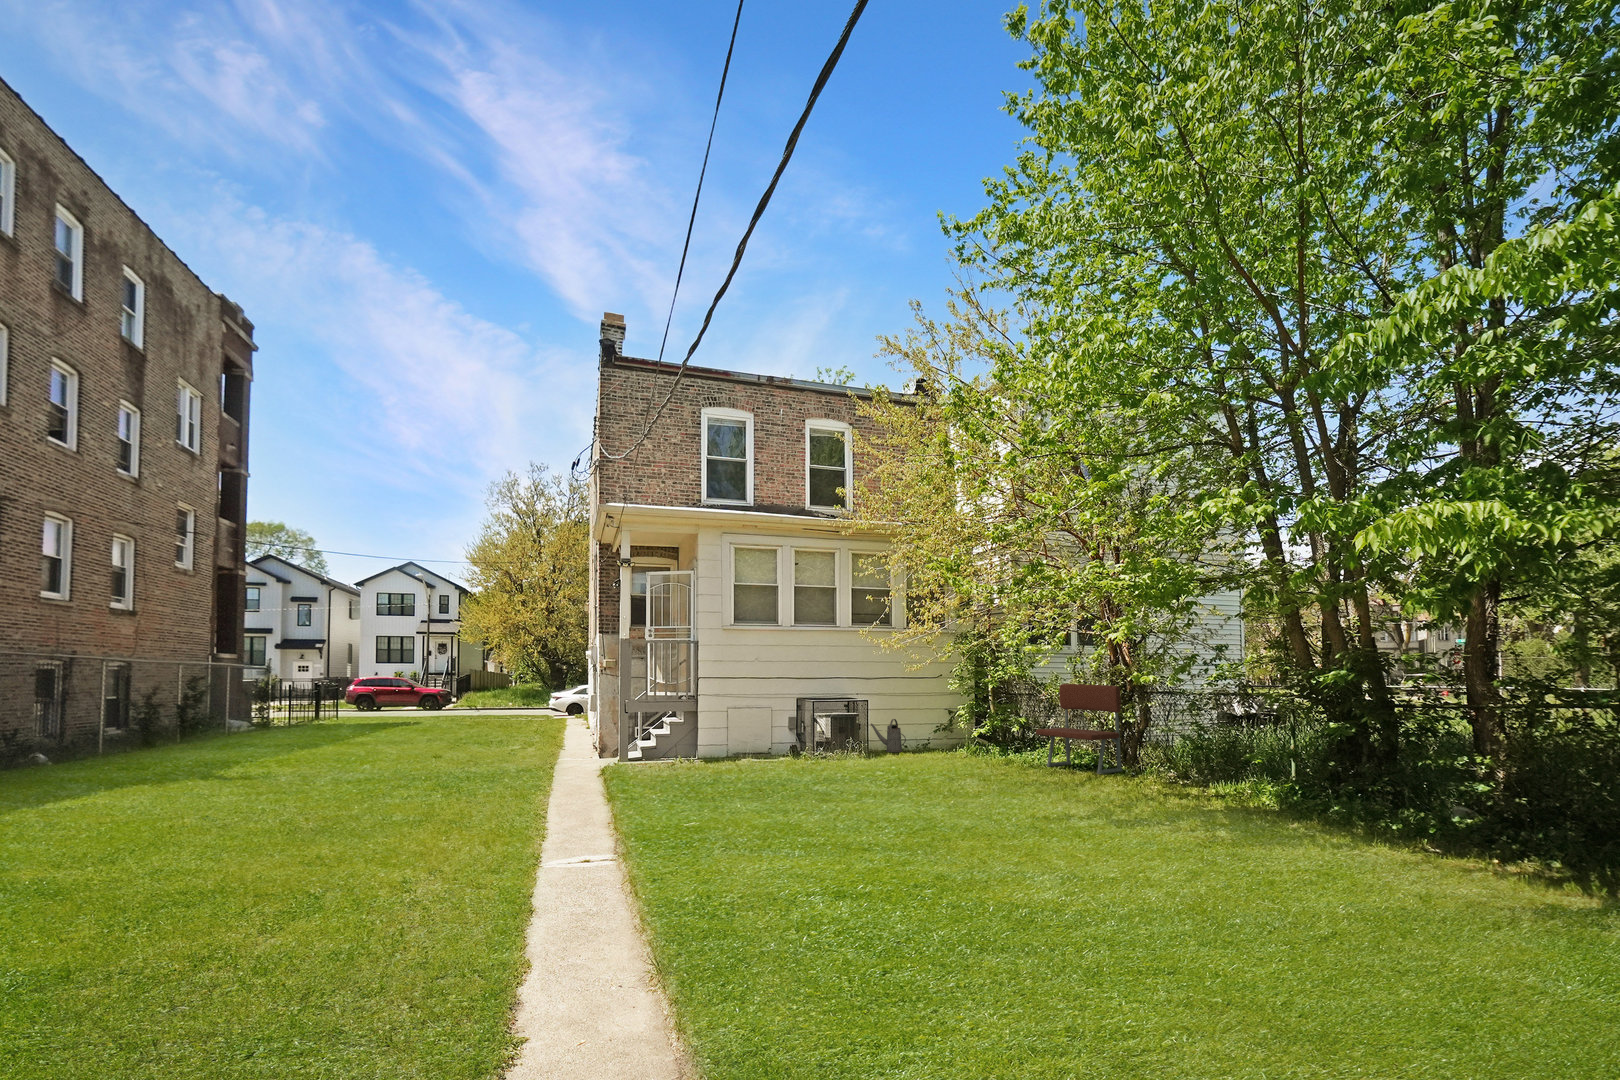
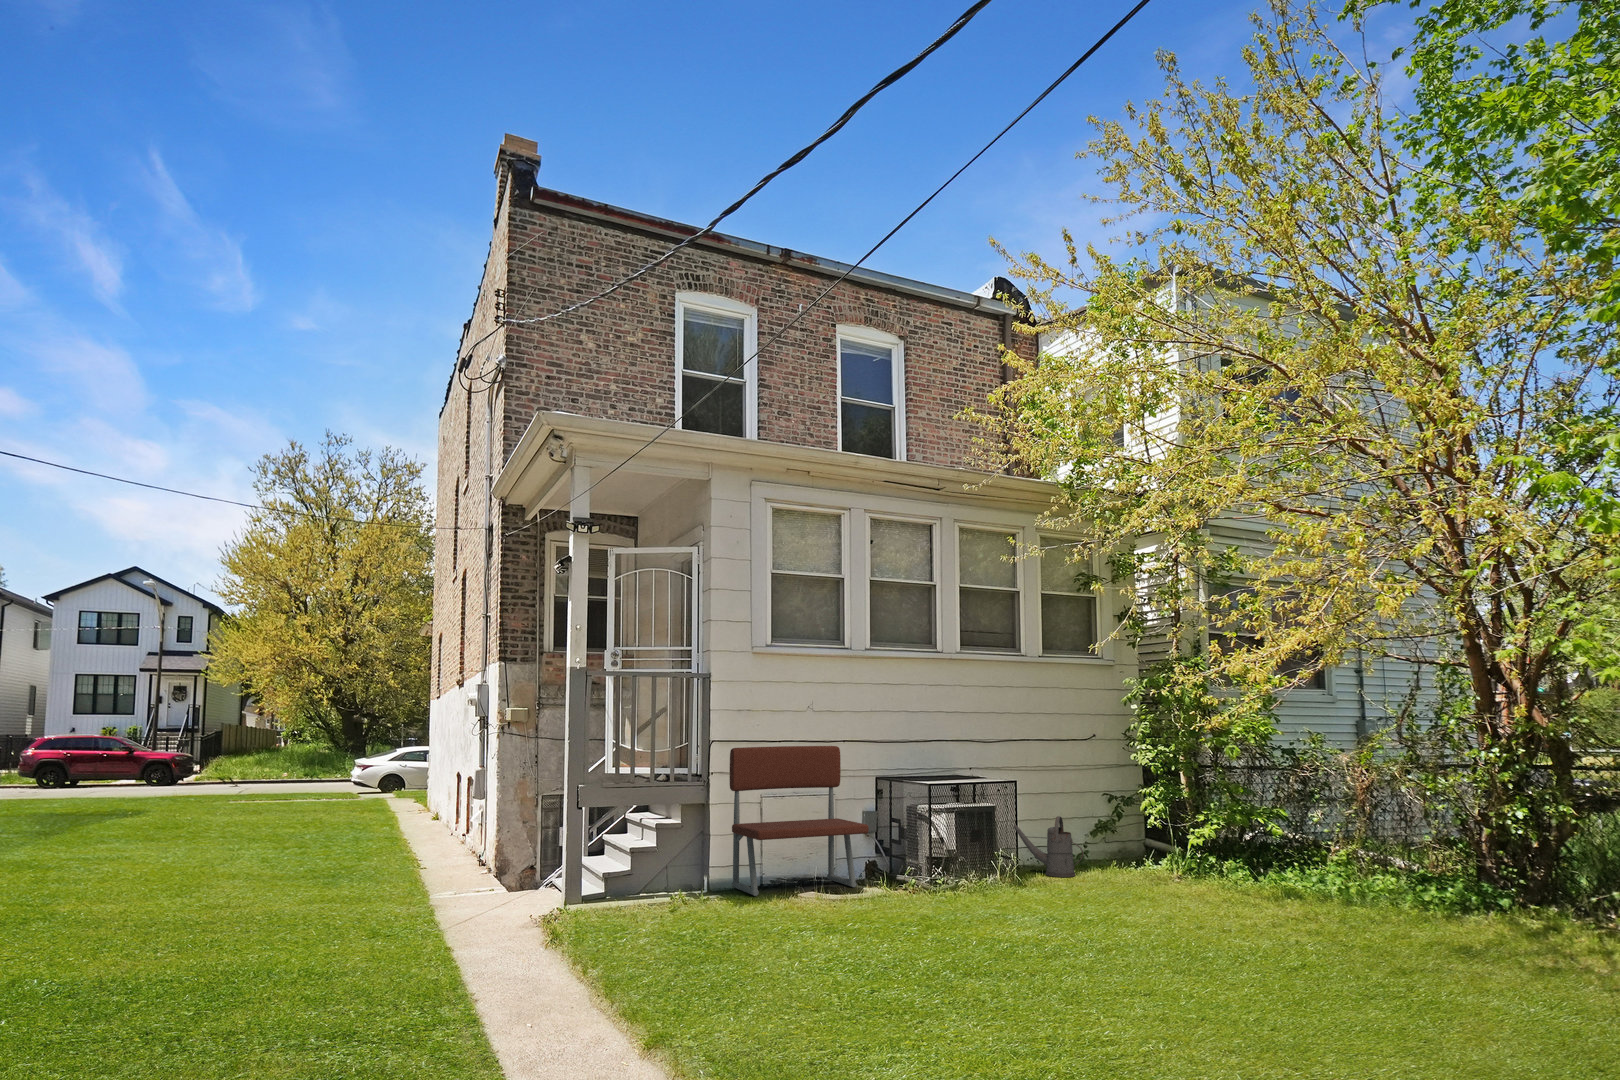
bench: present [1036,684,1122,774] -> present [730,746,869,896]

